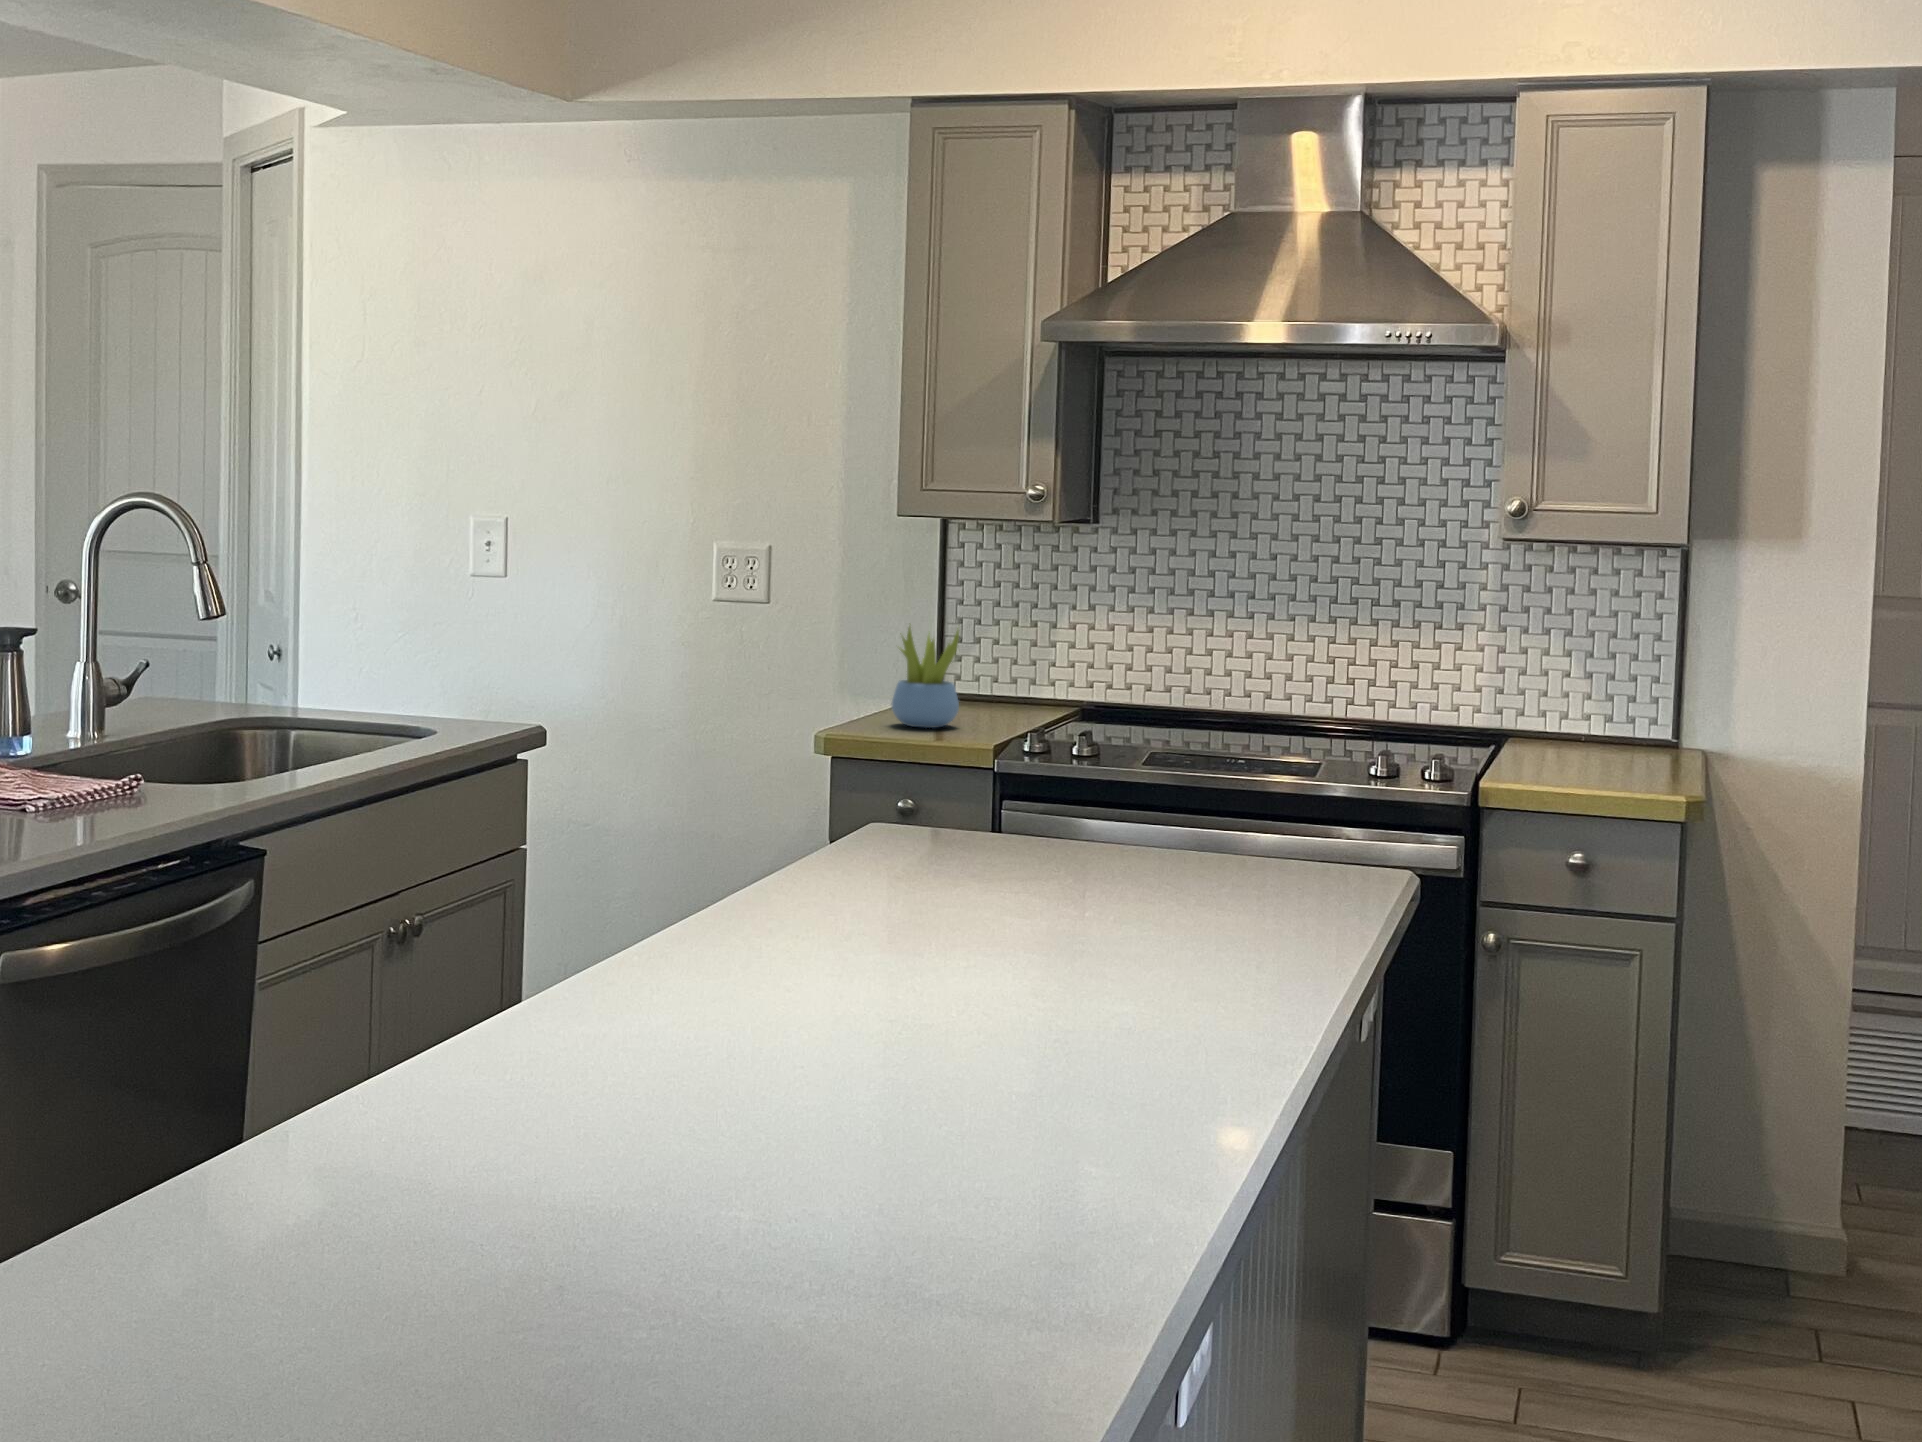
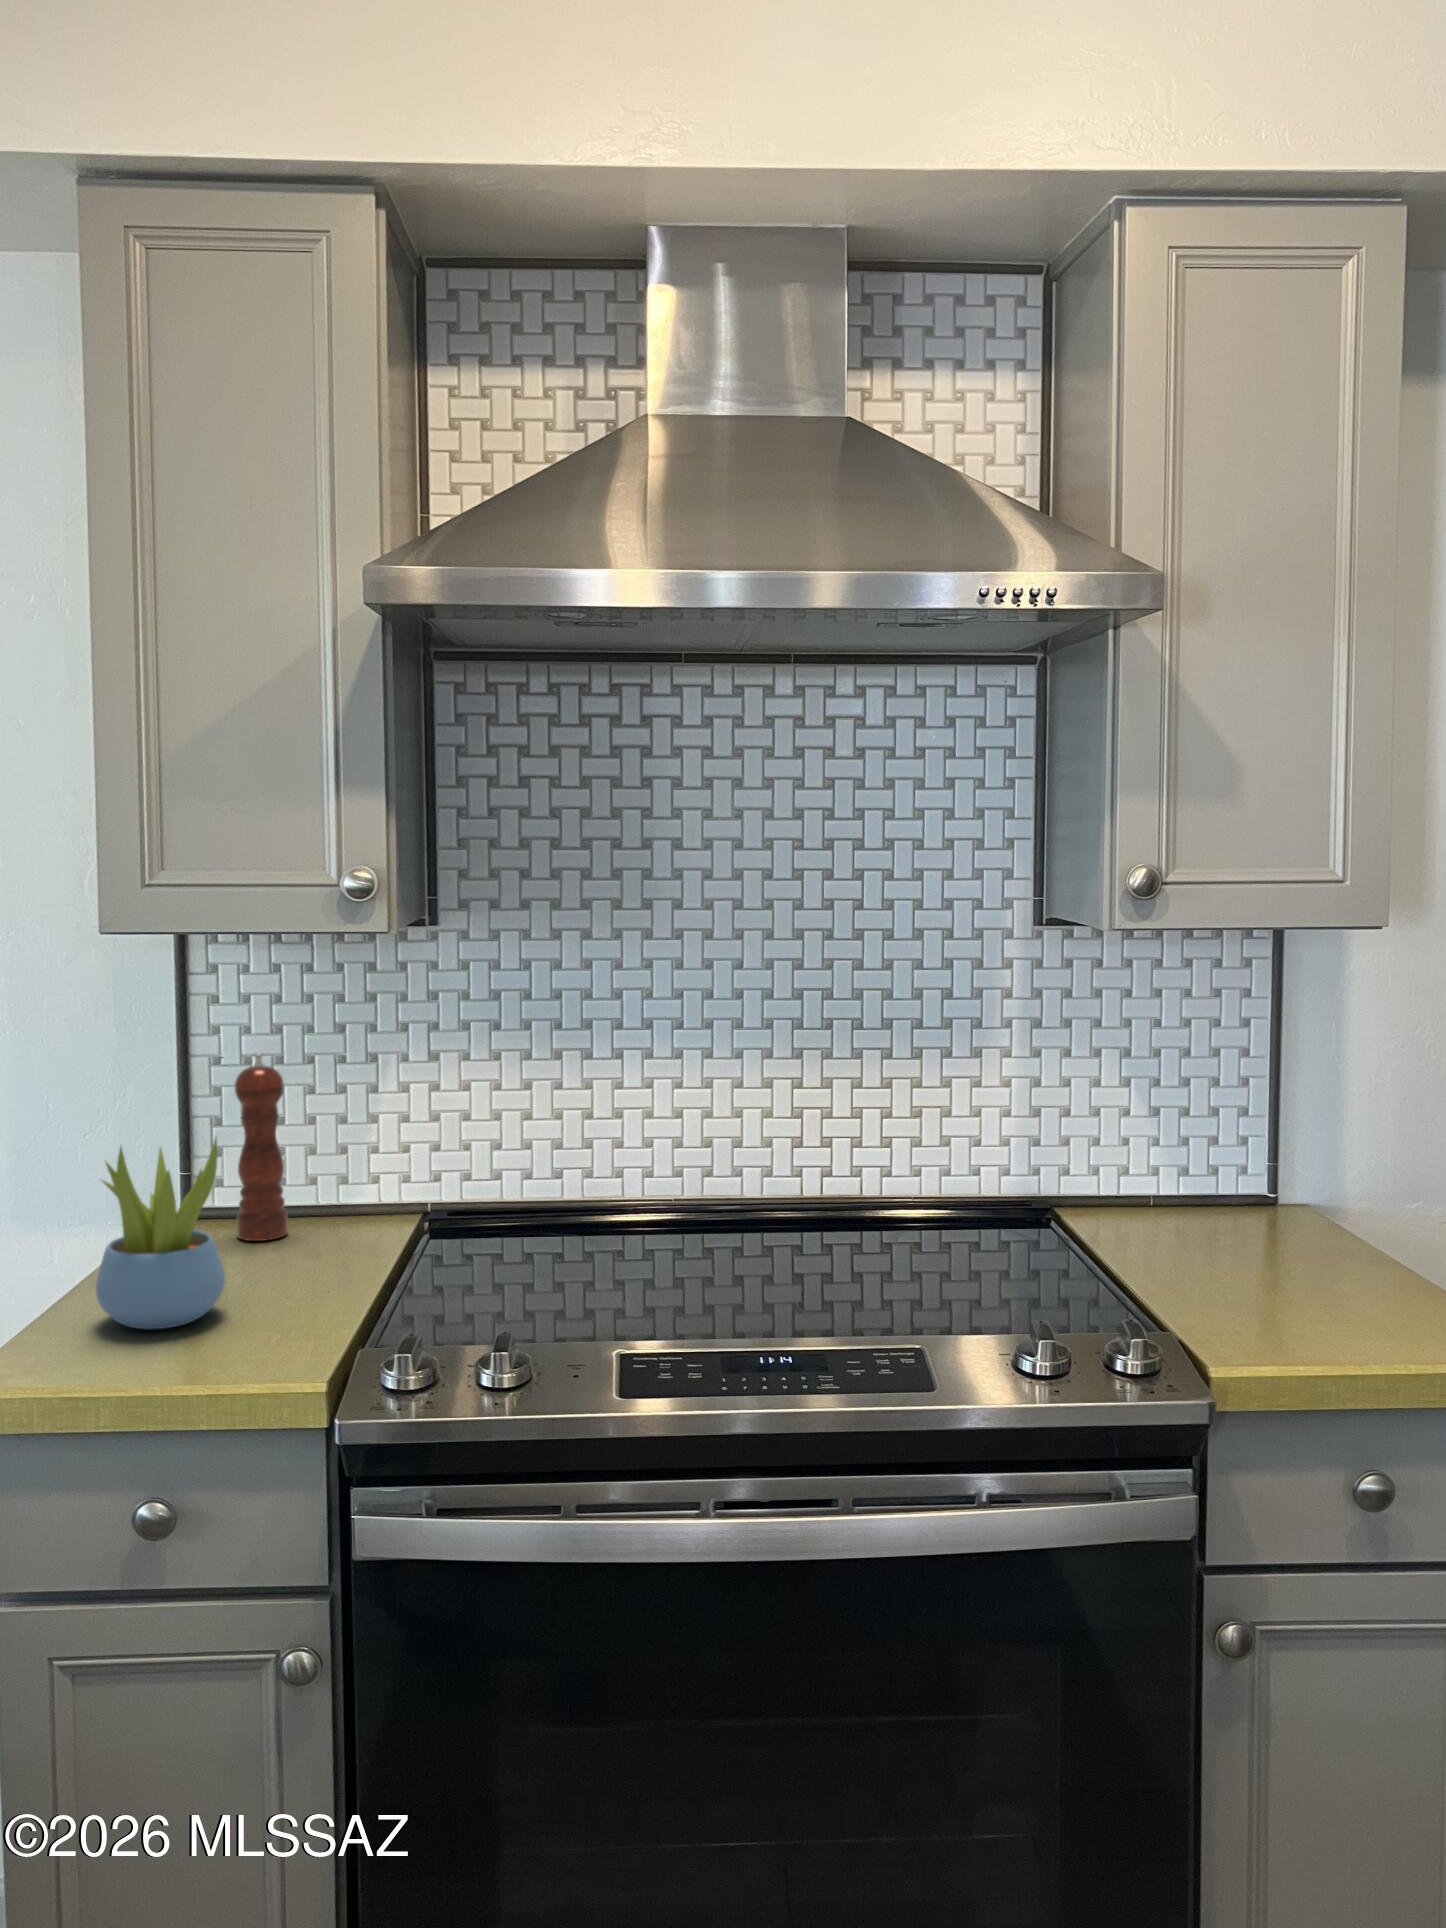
pepper mill: none [967,596,1000,710] -> present [234,1053,288,1241]

